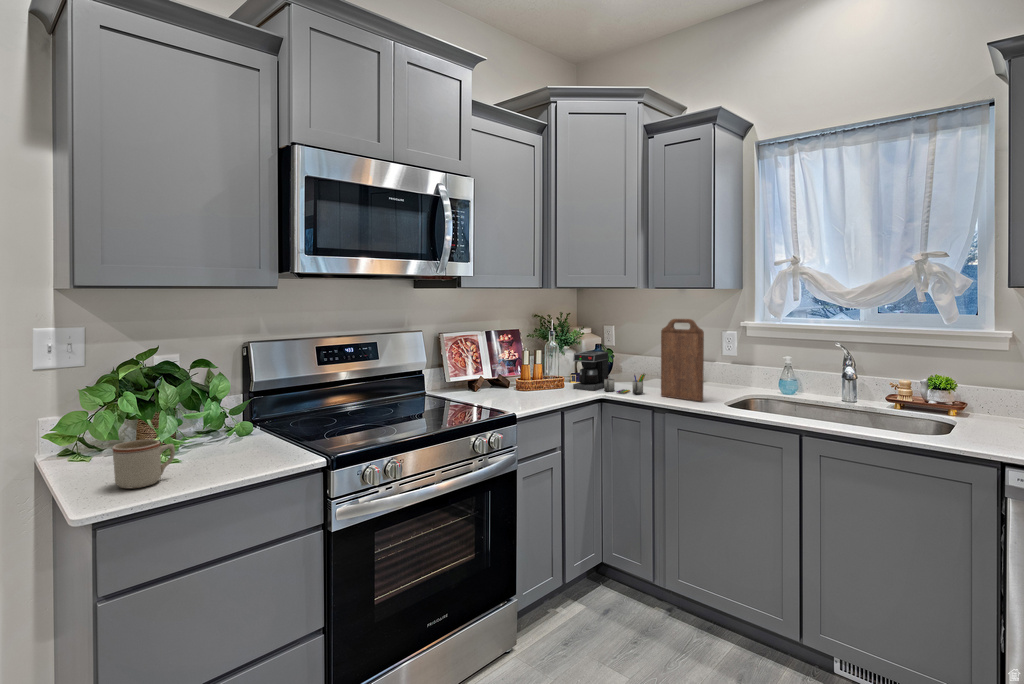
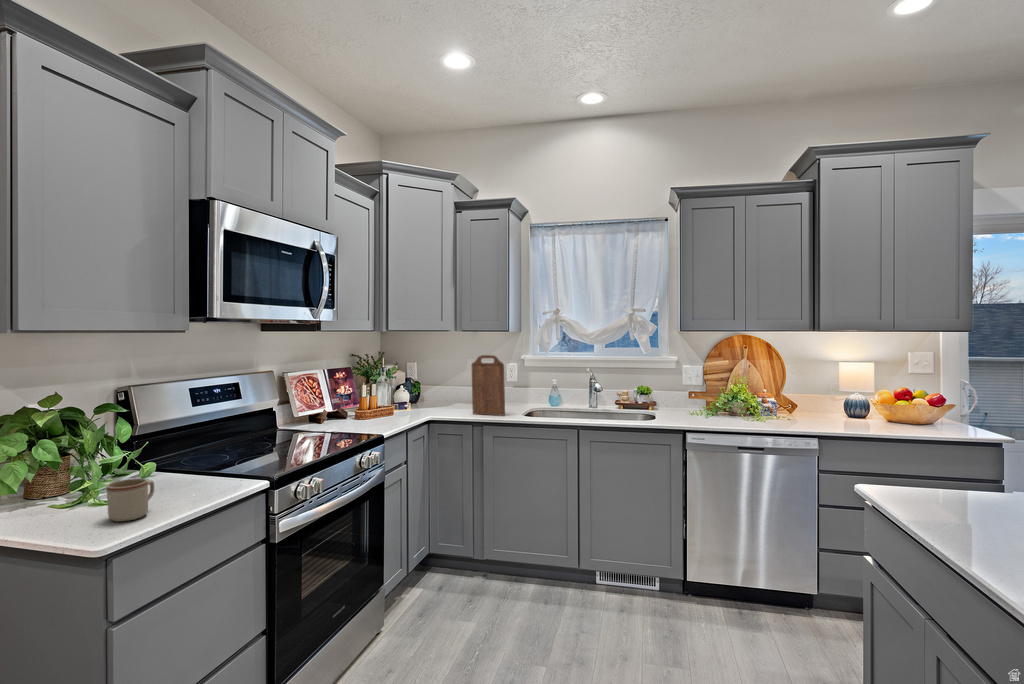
coffee maker: present [573,351,646,393] -> none [401,382,460,414]

